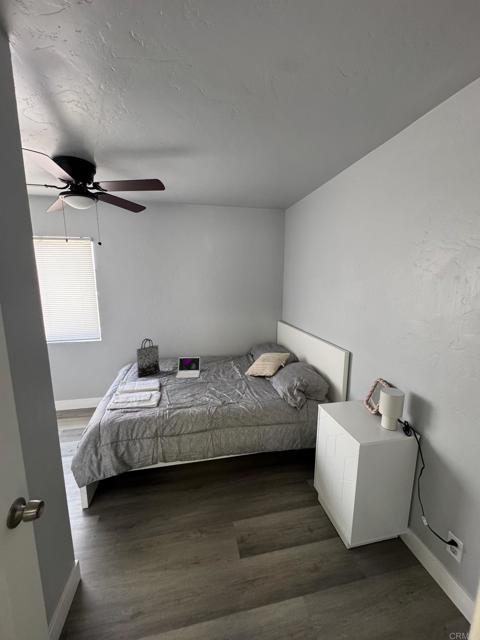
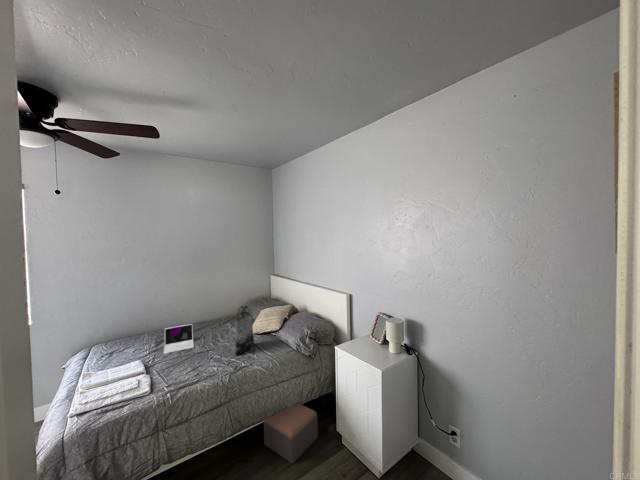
tote bag: present [137,339,160,377] -> present [235,306,254,356]
footstool: none [244,443,295,499] -> present [264,404,318,464]

